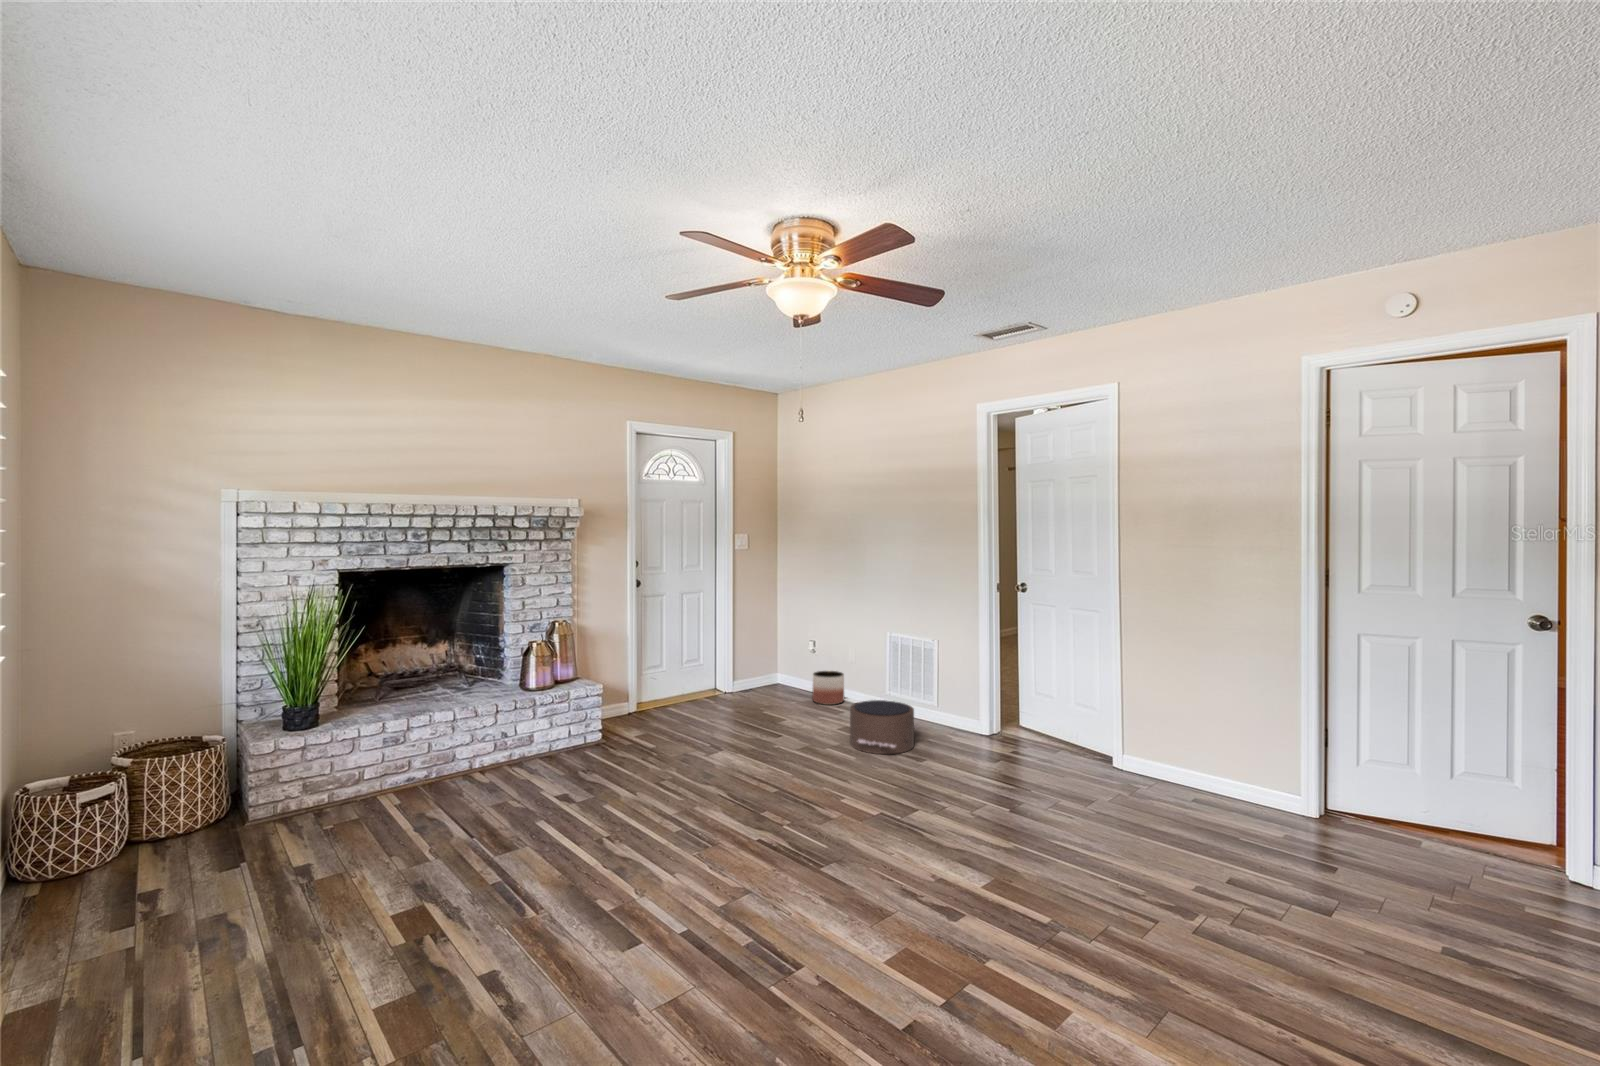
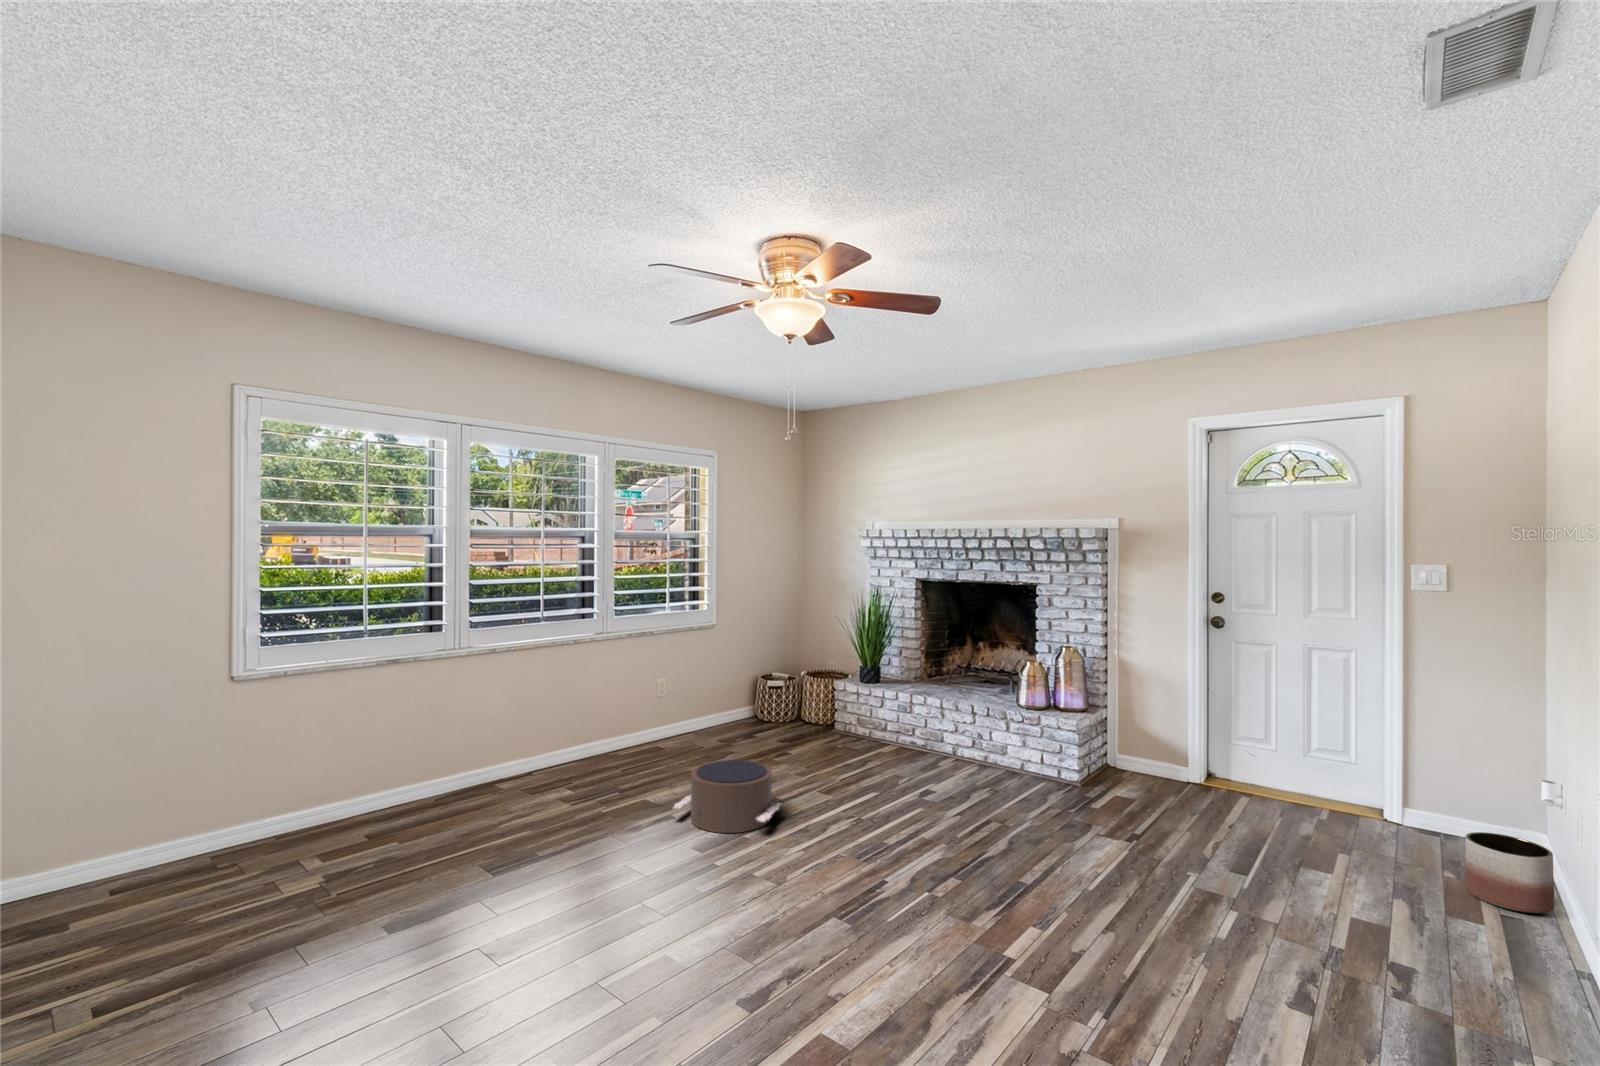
pouf: present [850,700,917,754] -> present [674,760,781,833]

